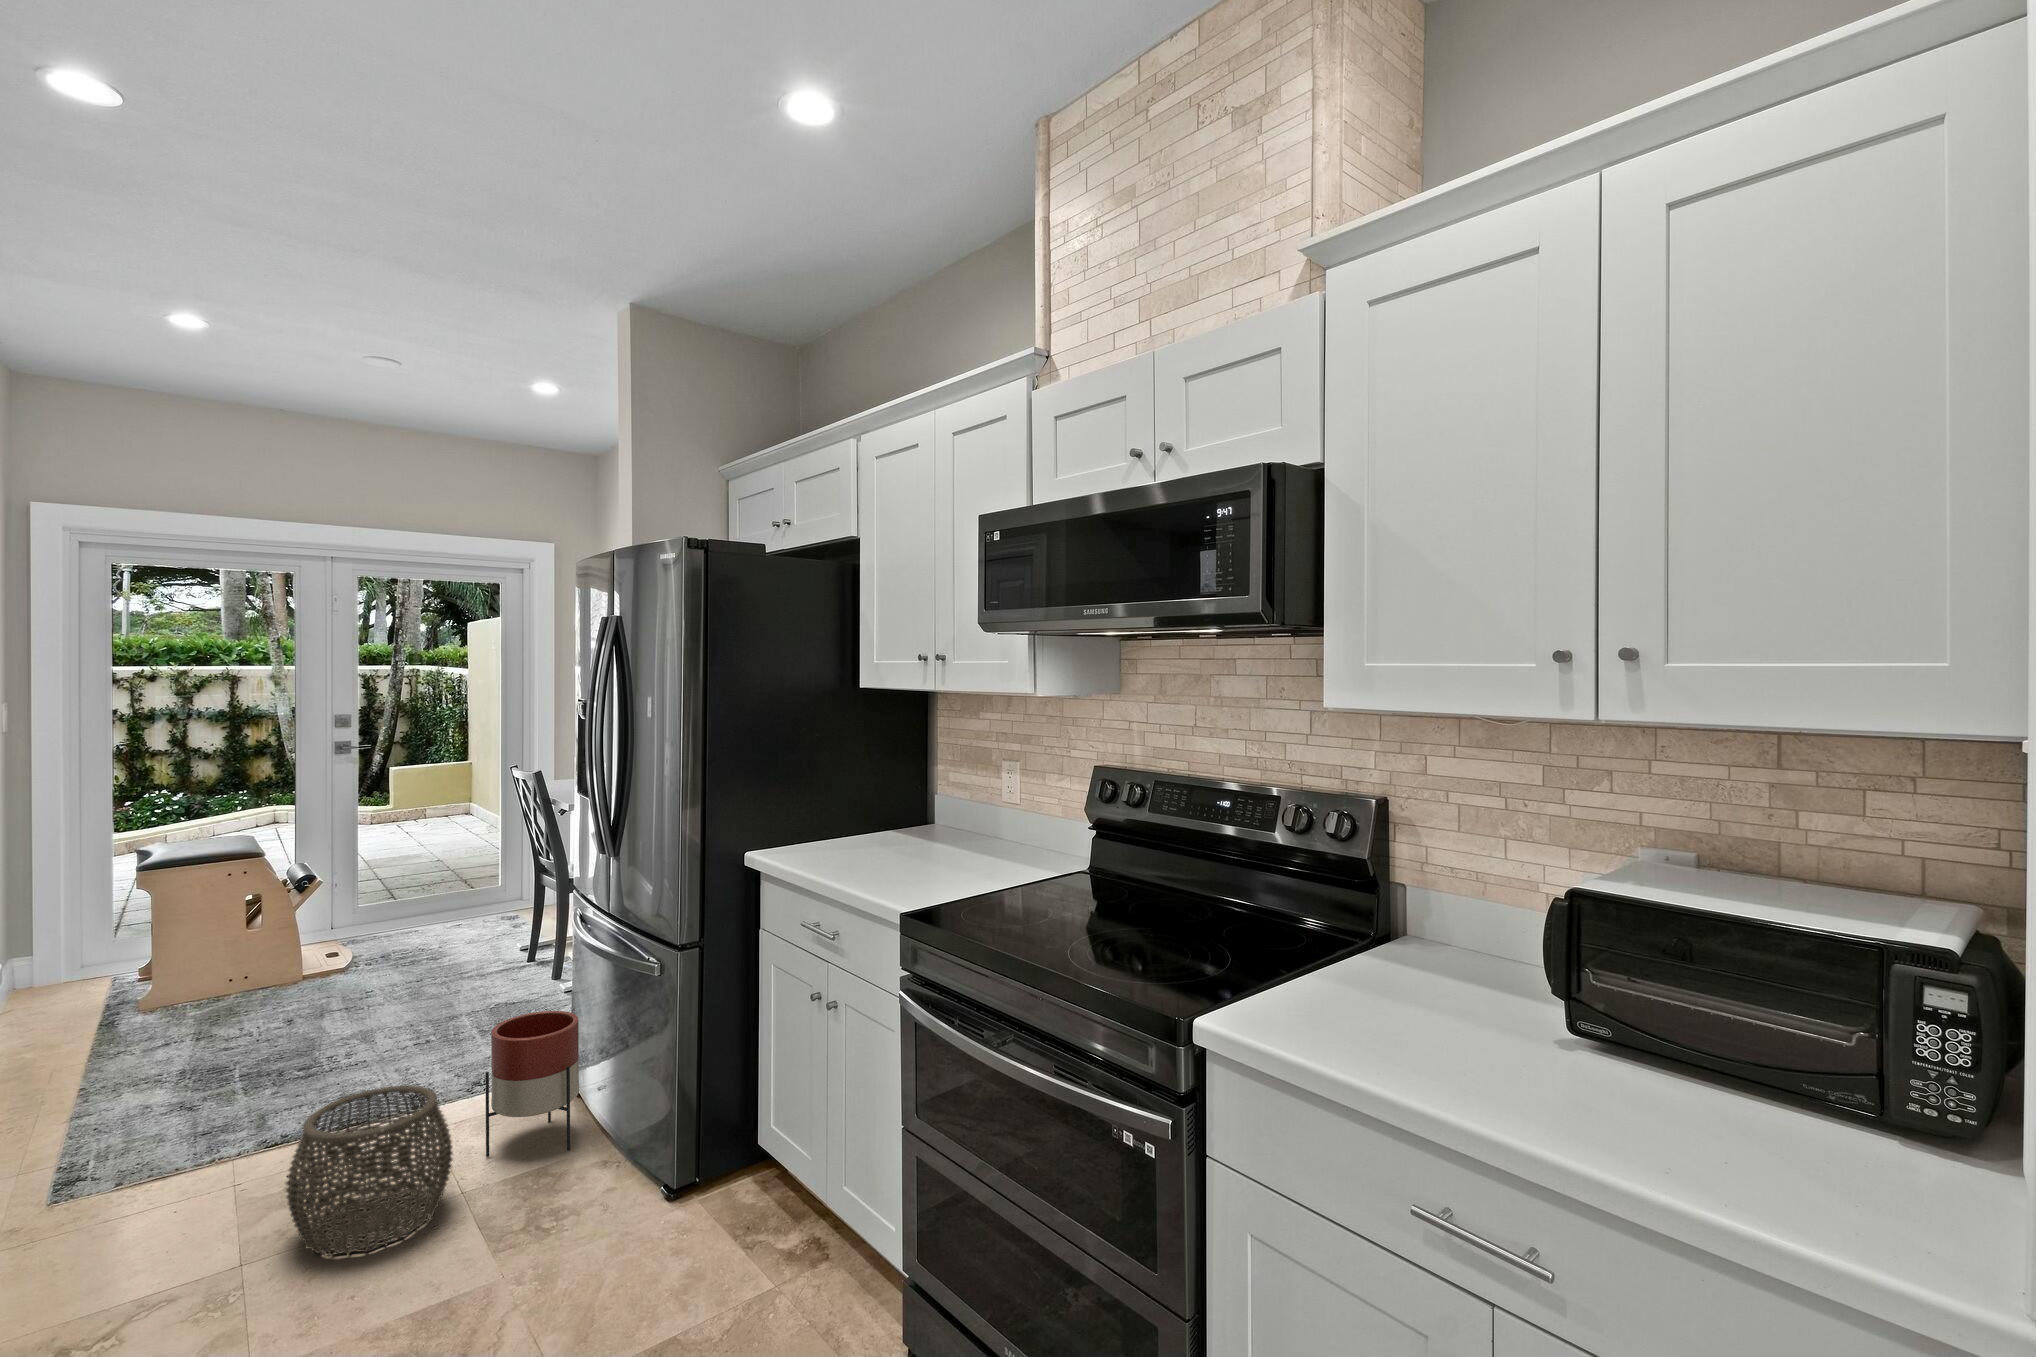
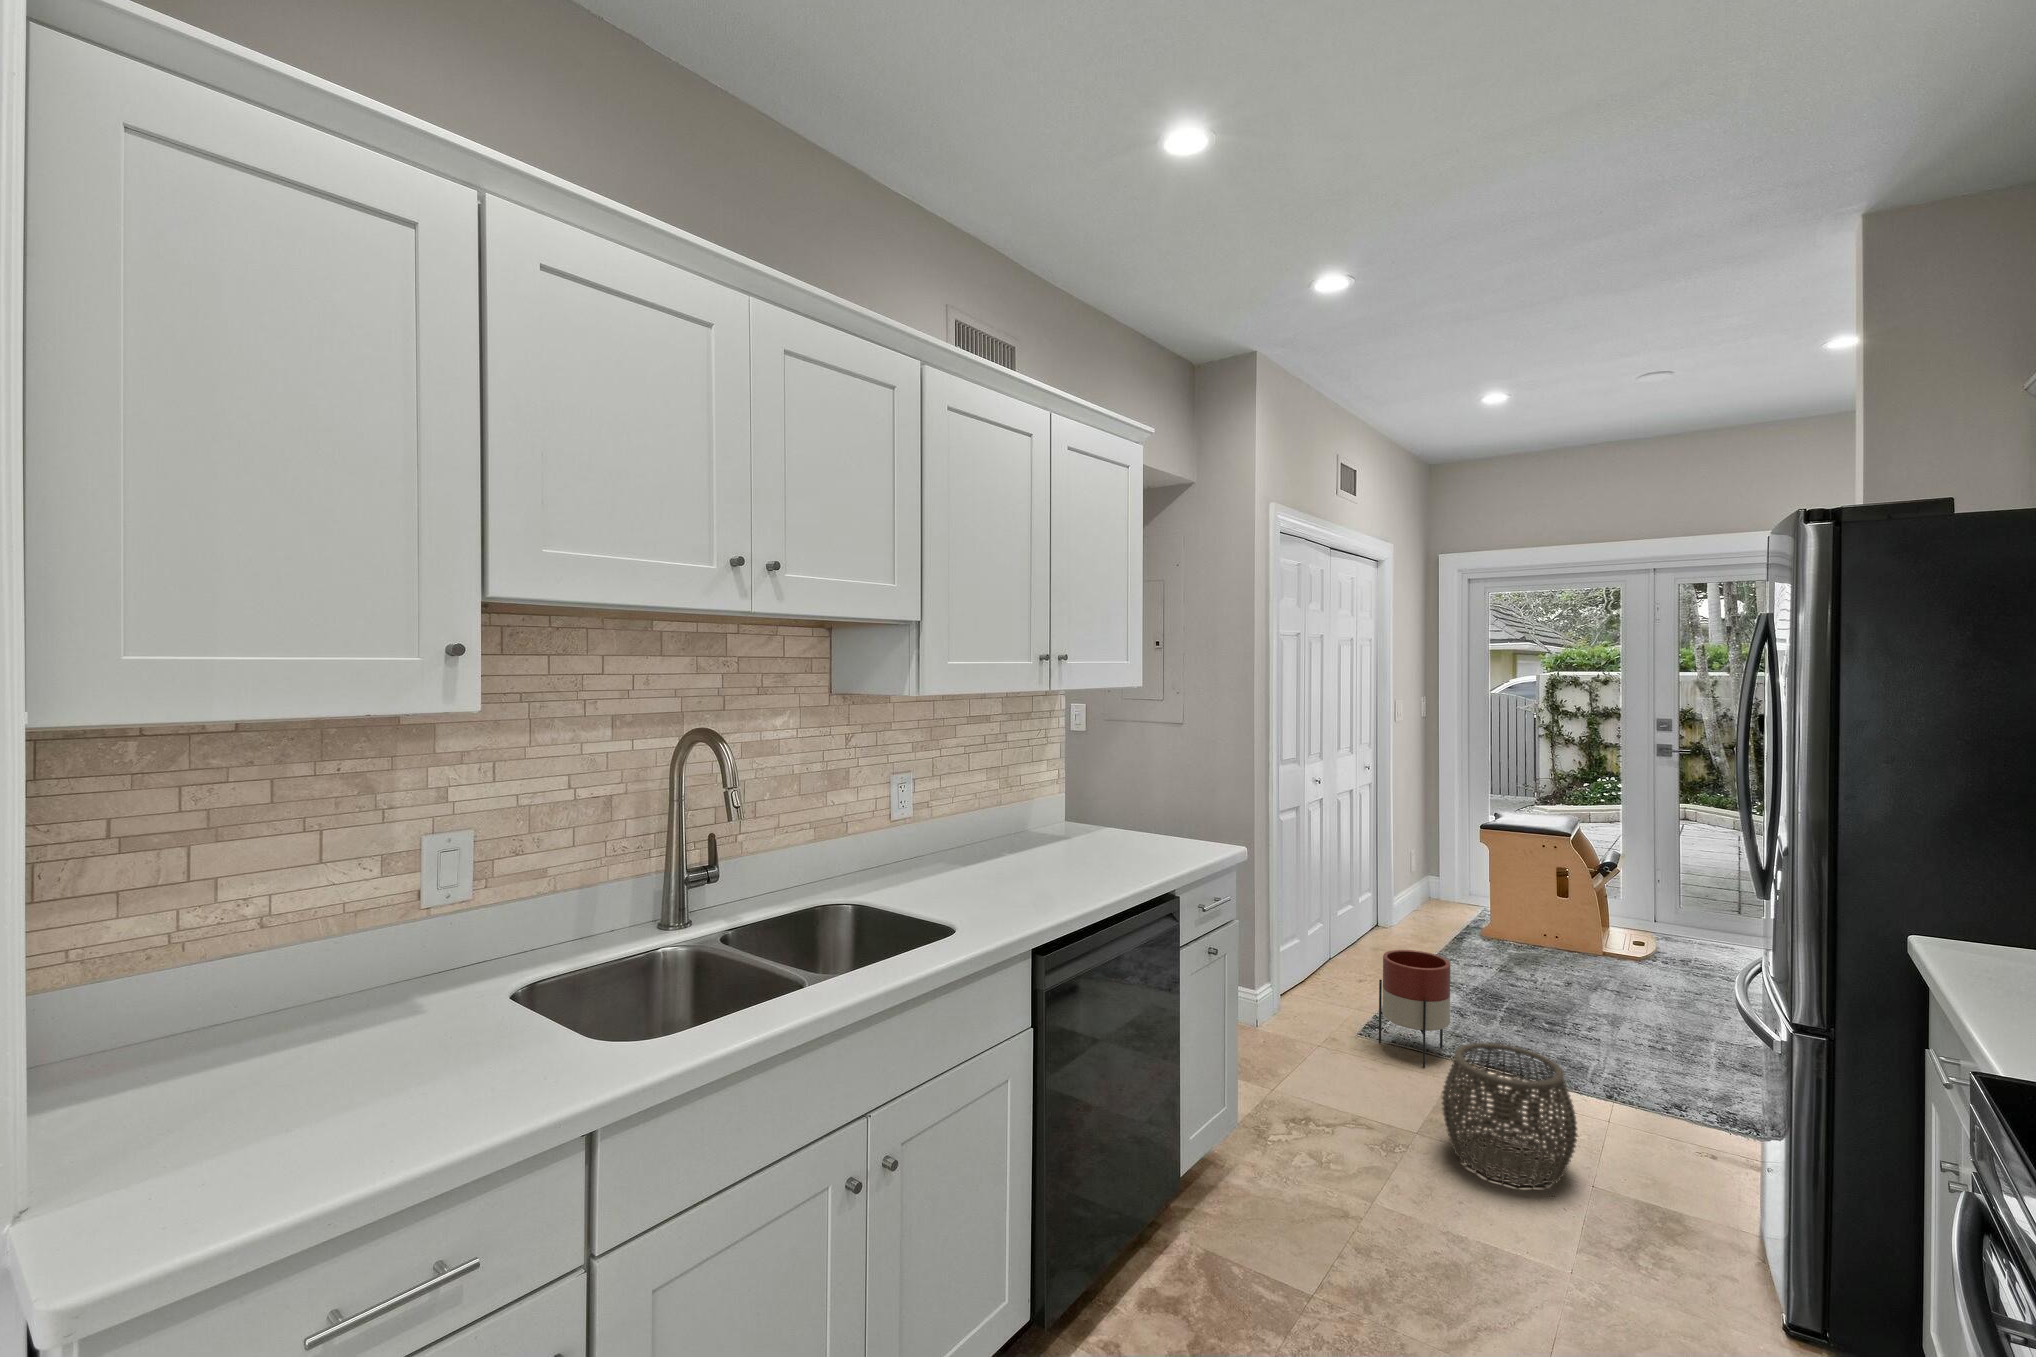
planter: present [485,1011,579,1157] -> present [1379,950,1450,1067]

